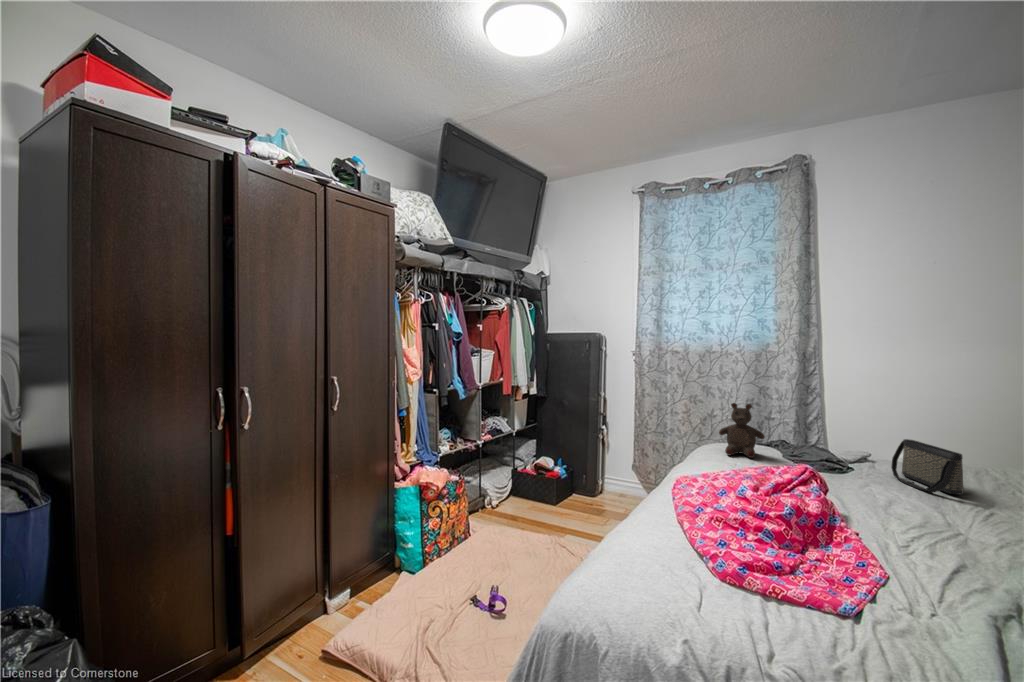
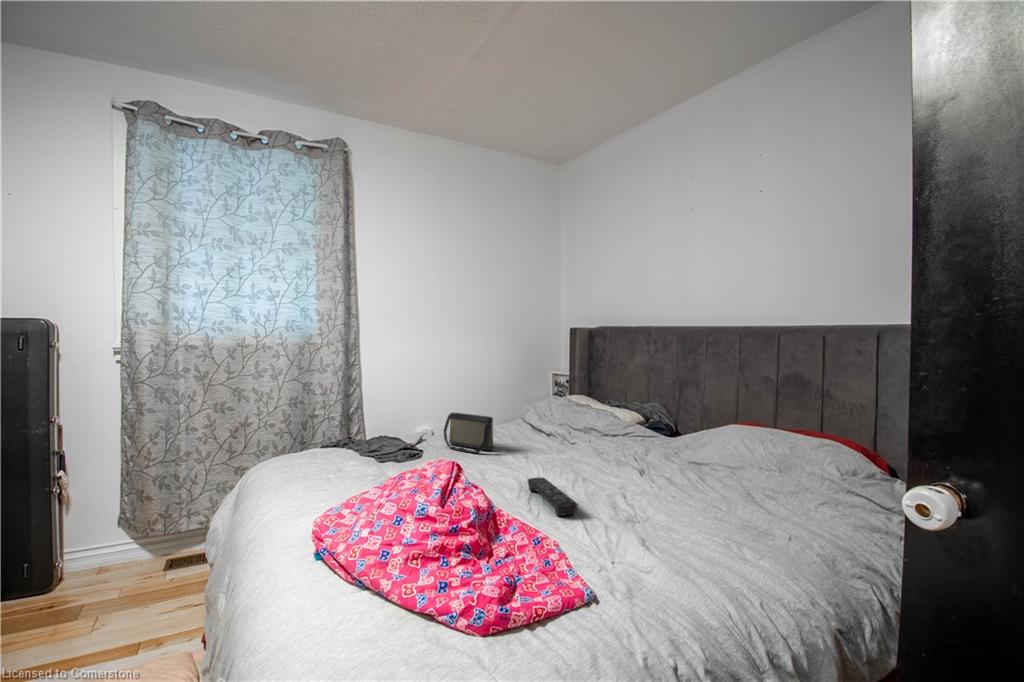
stuffed bear: present [719,403,765,458] -> none [288,402,340,467]
remote control: none [950,530,988,583] -> present [528,477,577,516]

